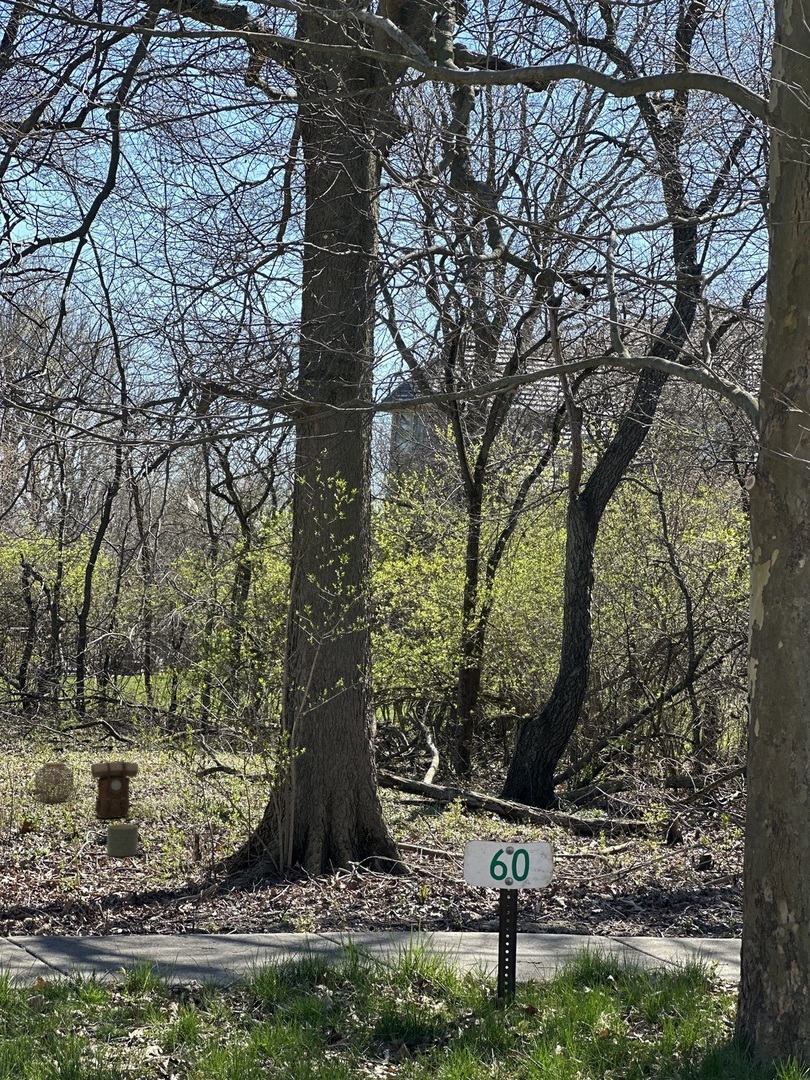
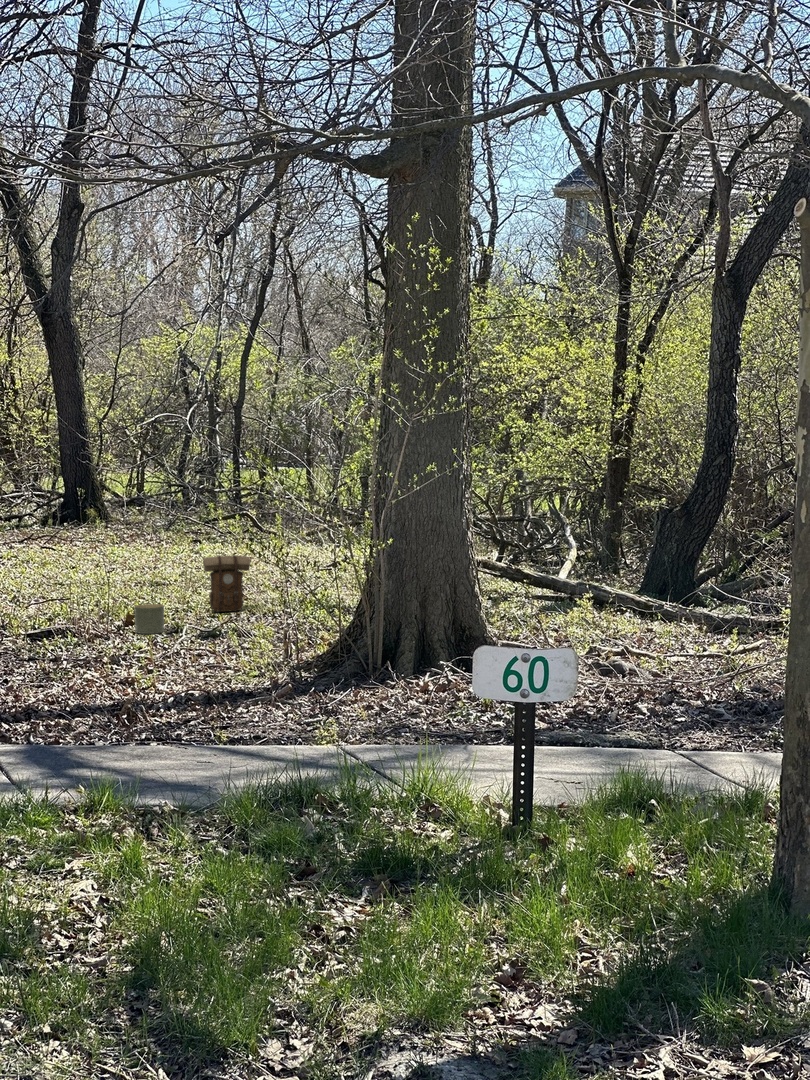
woven basket: present [35,763,73,803] -> none [160,557,197,597]
planter: present [107,824,138,857] -> present [135,604,164,634]

